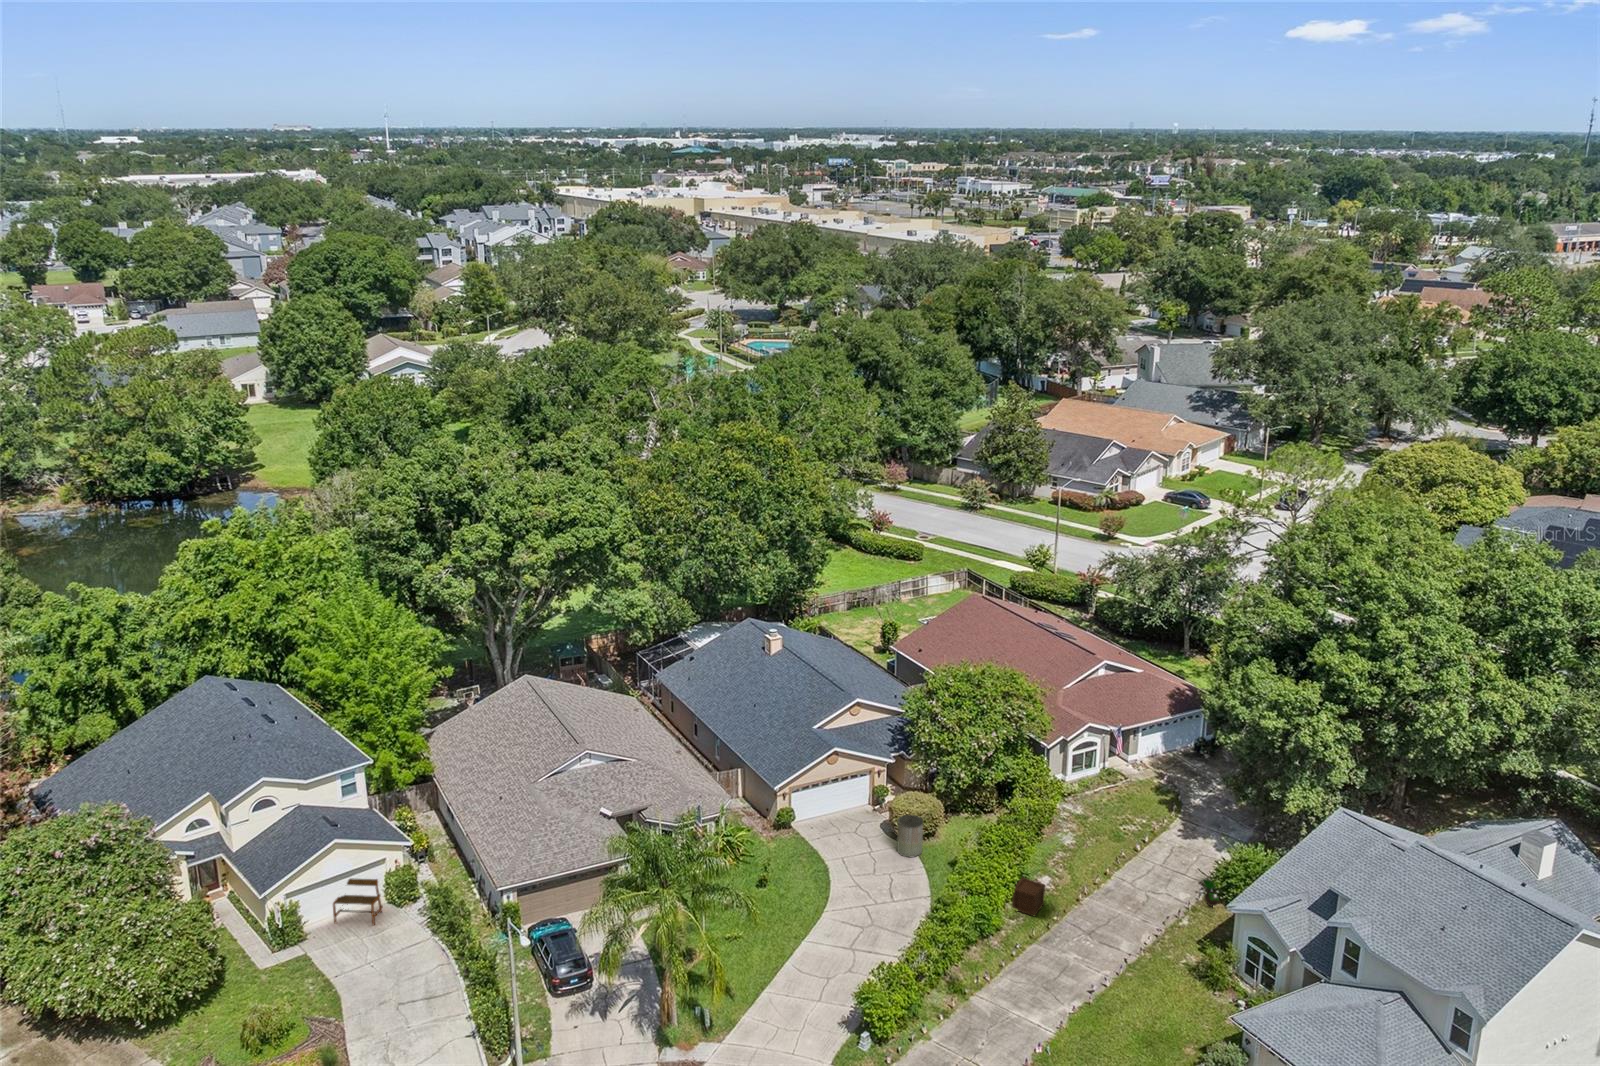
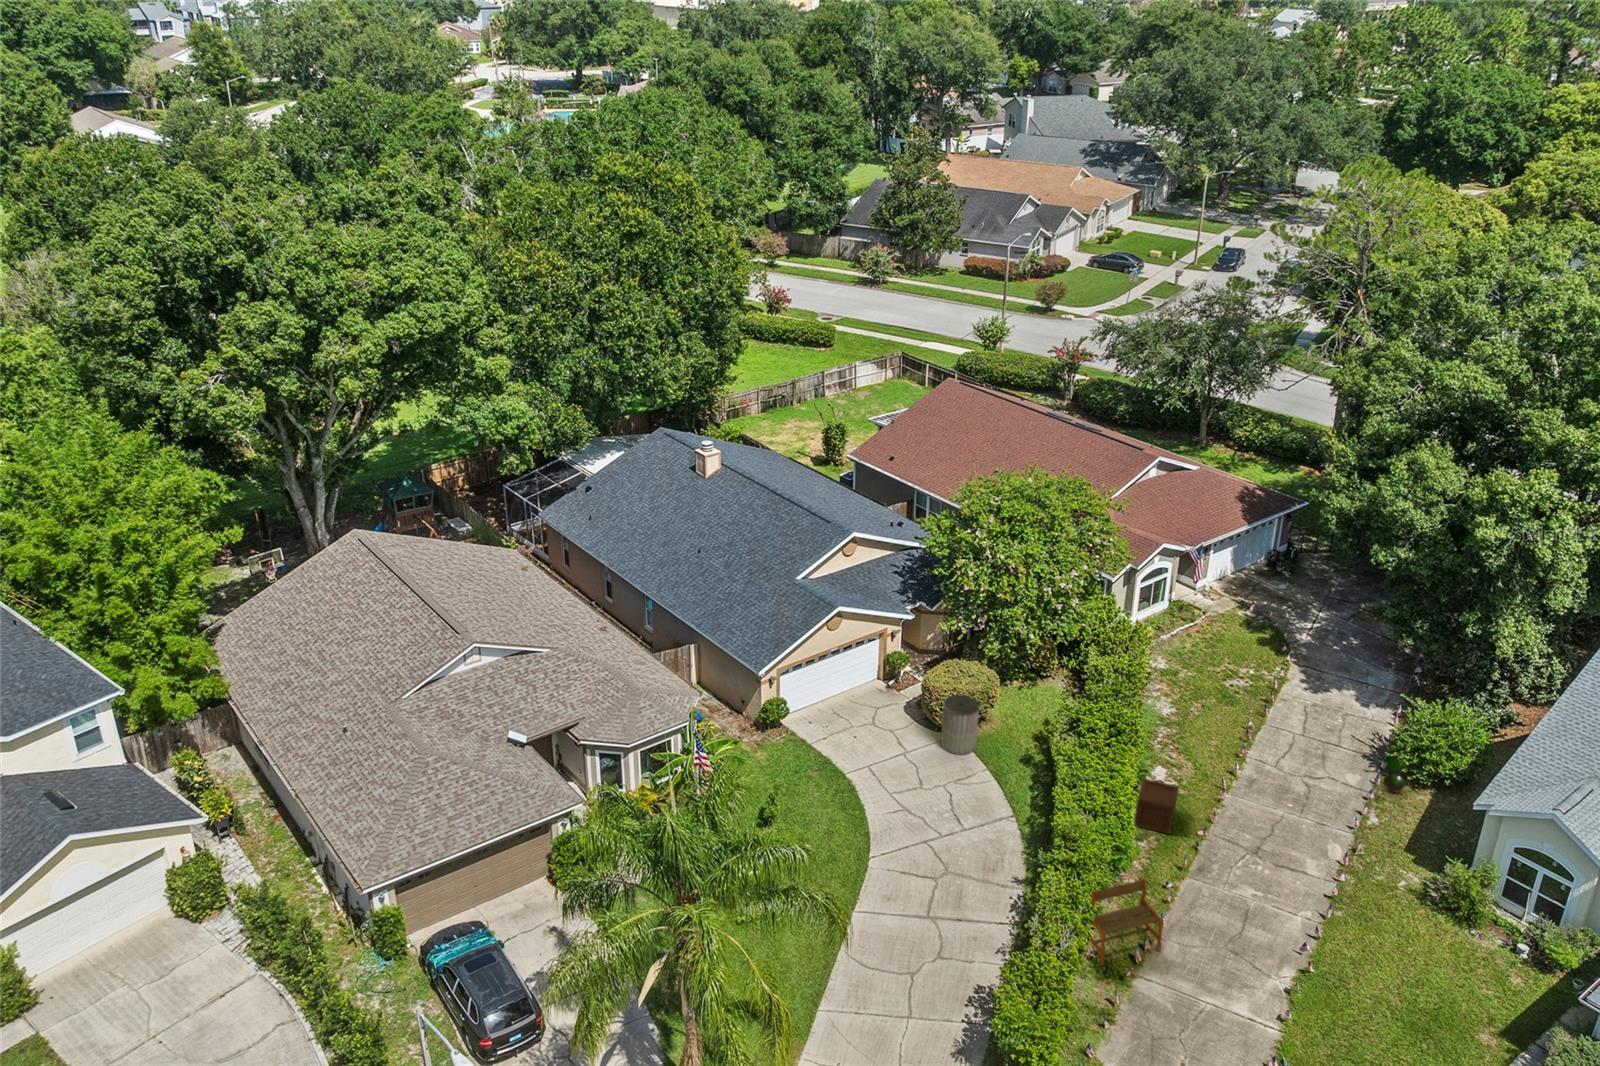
bench: present [333,879,383,925] -> present [1090,879,1163,965]

